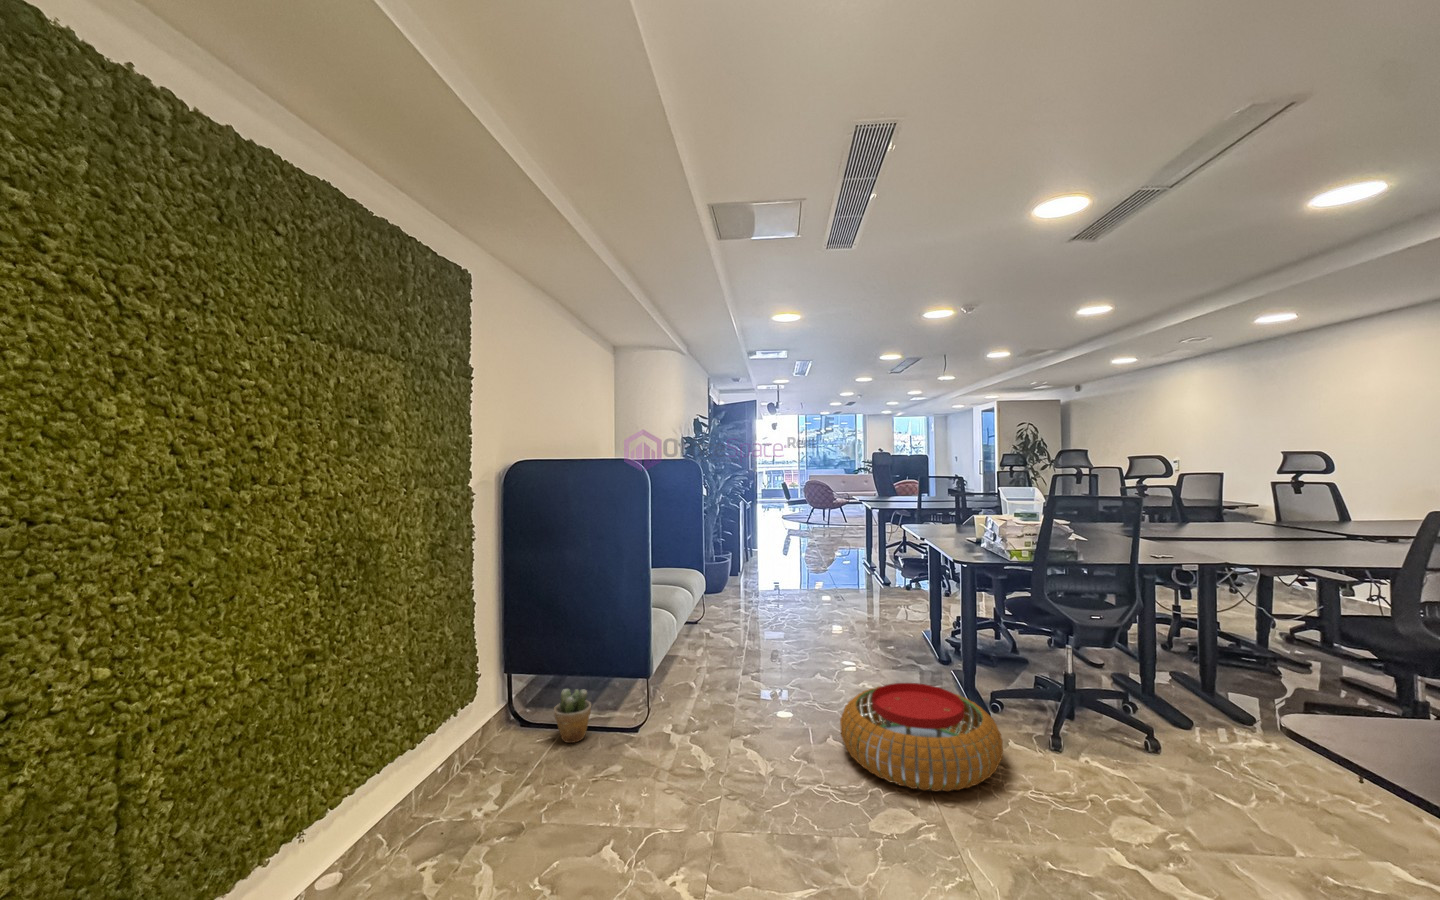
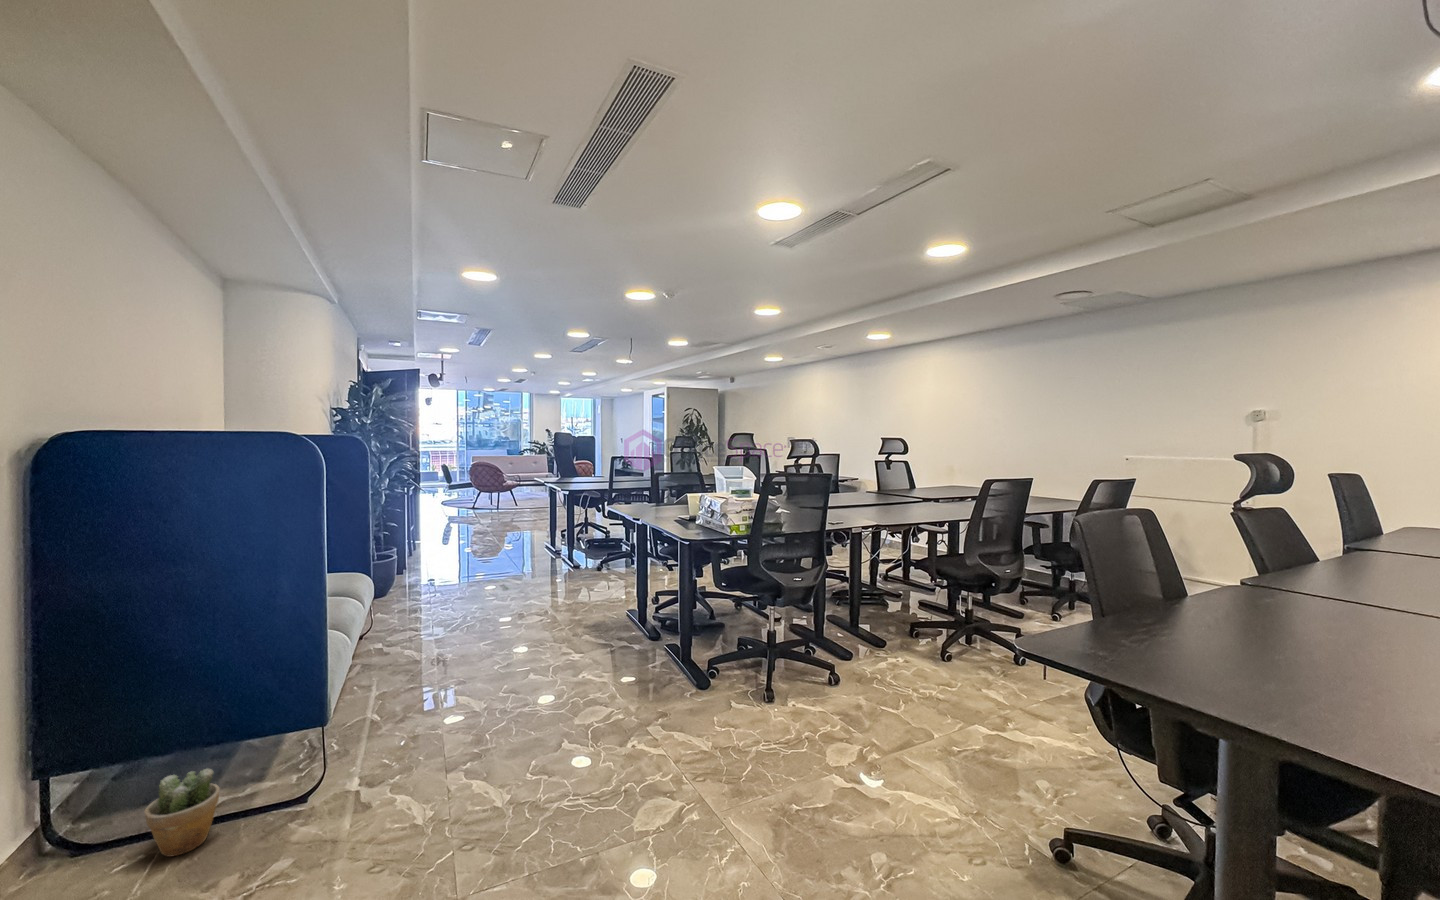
pouf: present [840,683,1003,791] -> none [581,665,737,774]

